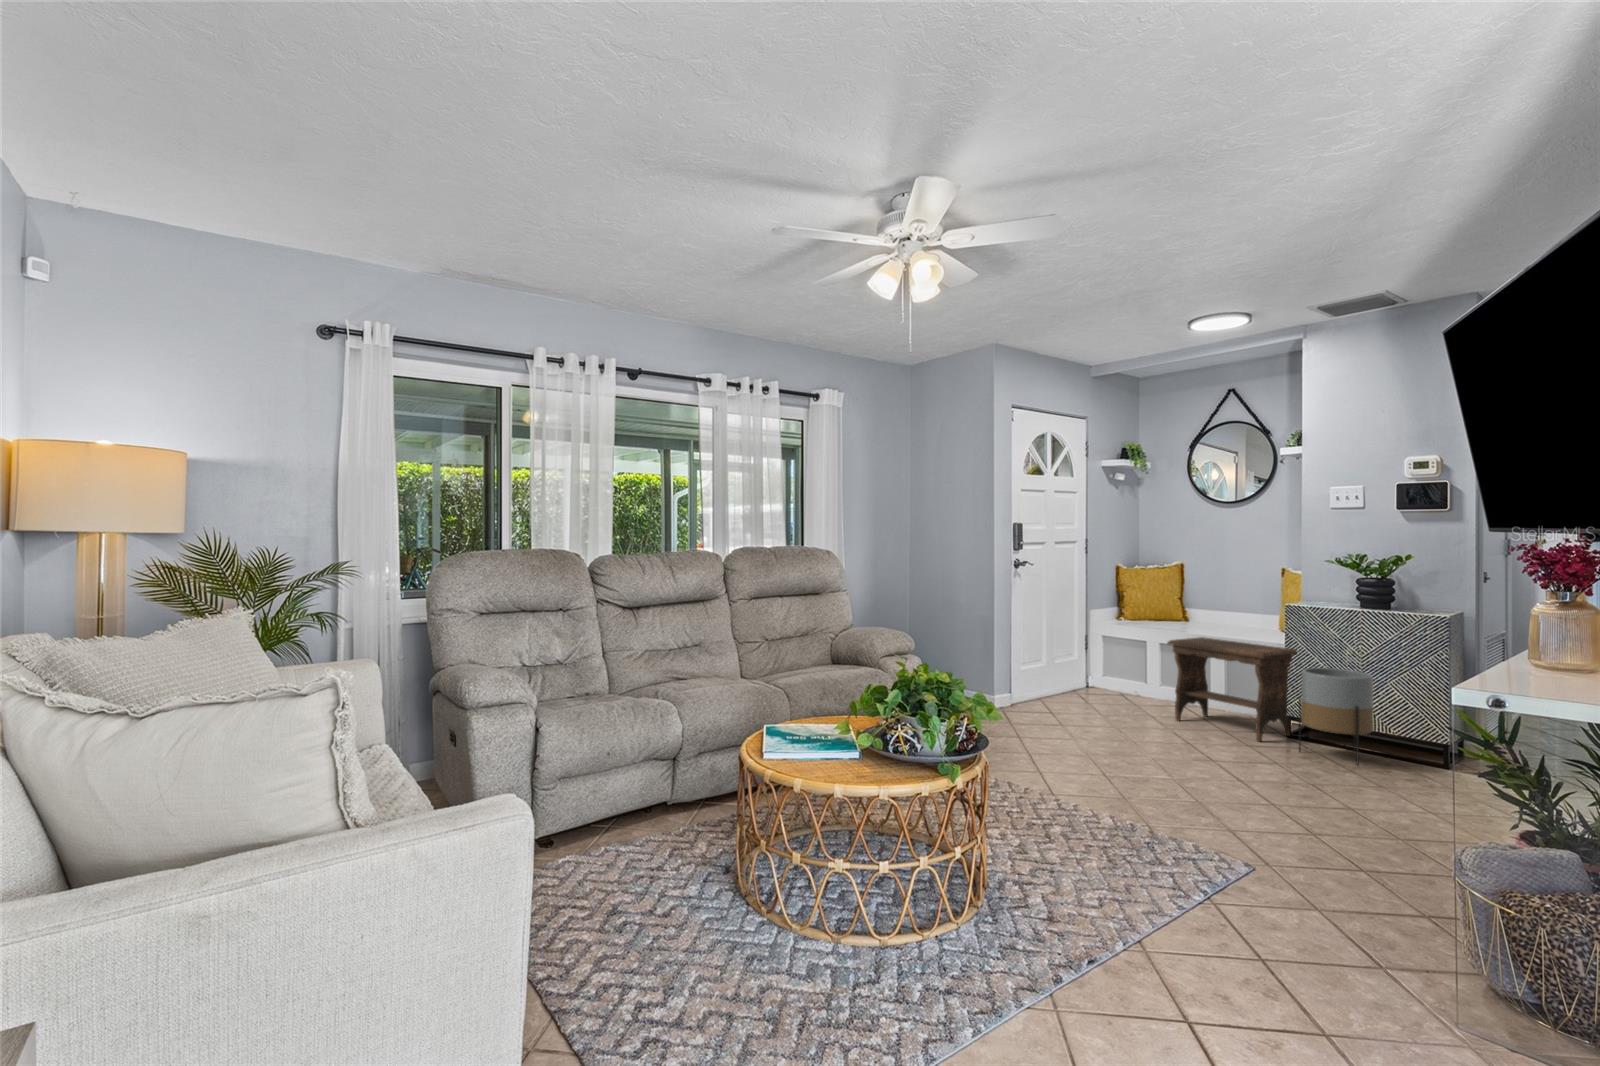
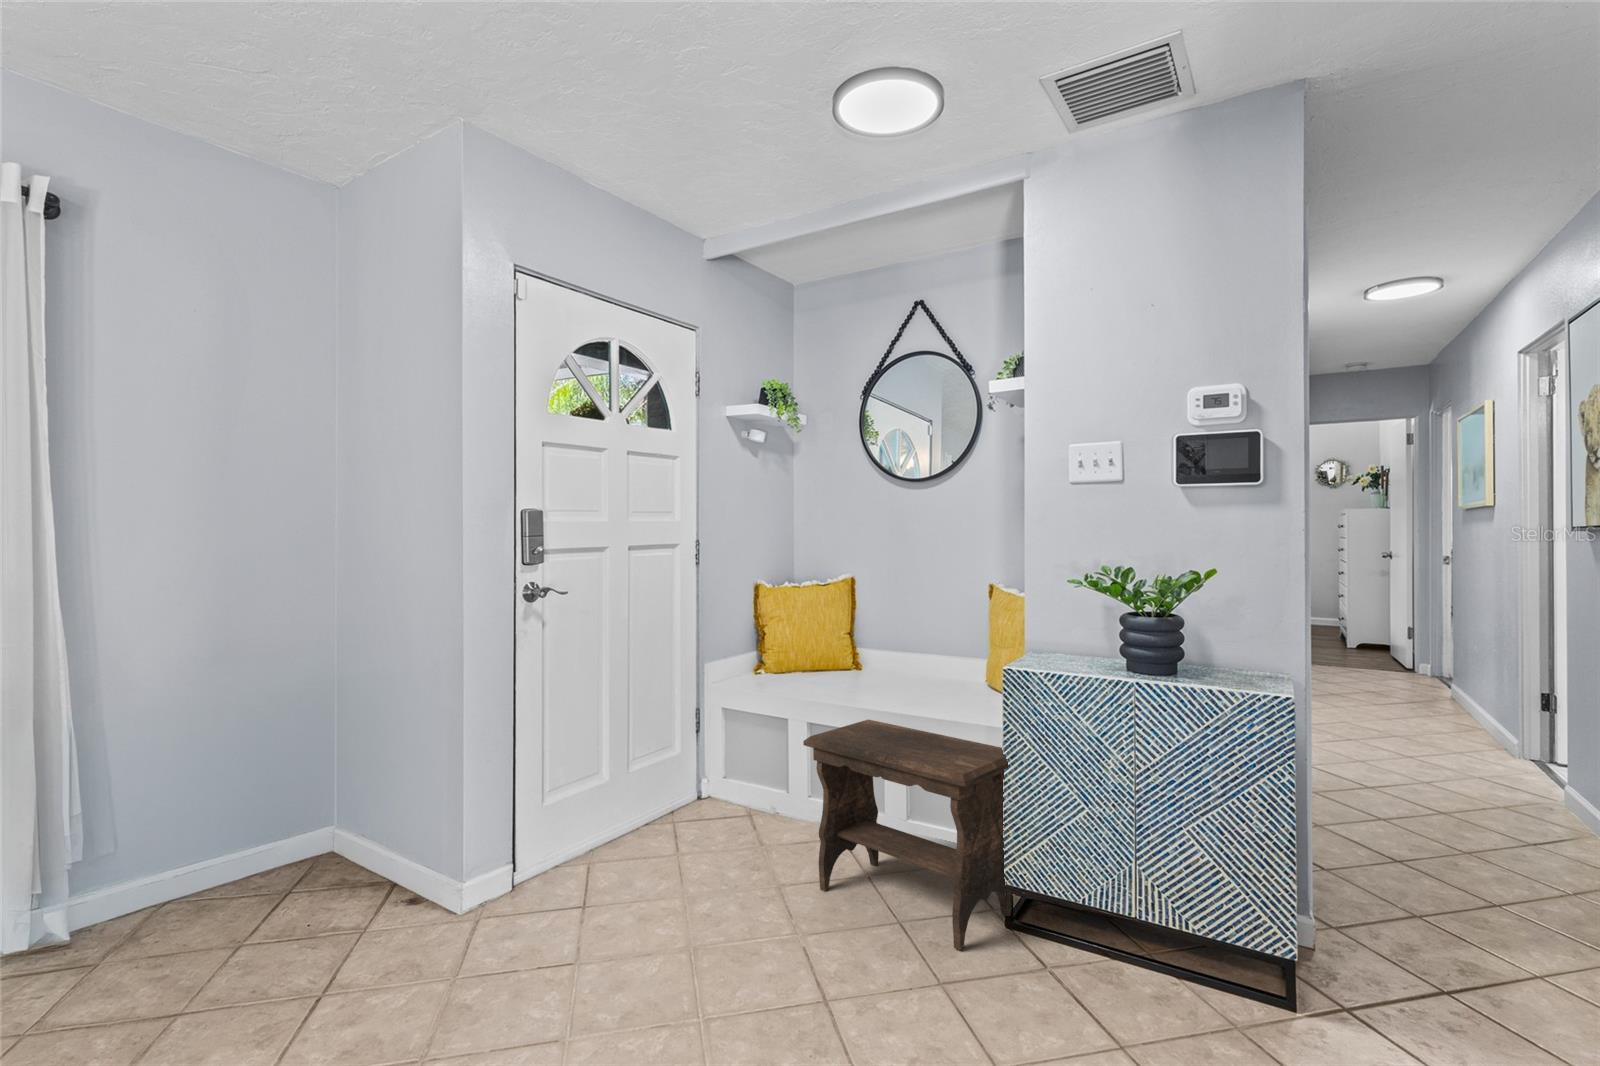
planter: present [1299,668,1374,766] -> none [1030,797,1164,1029]

